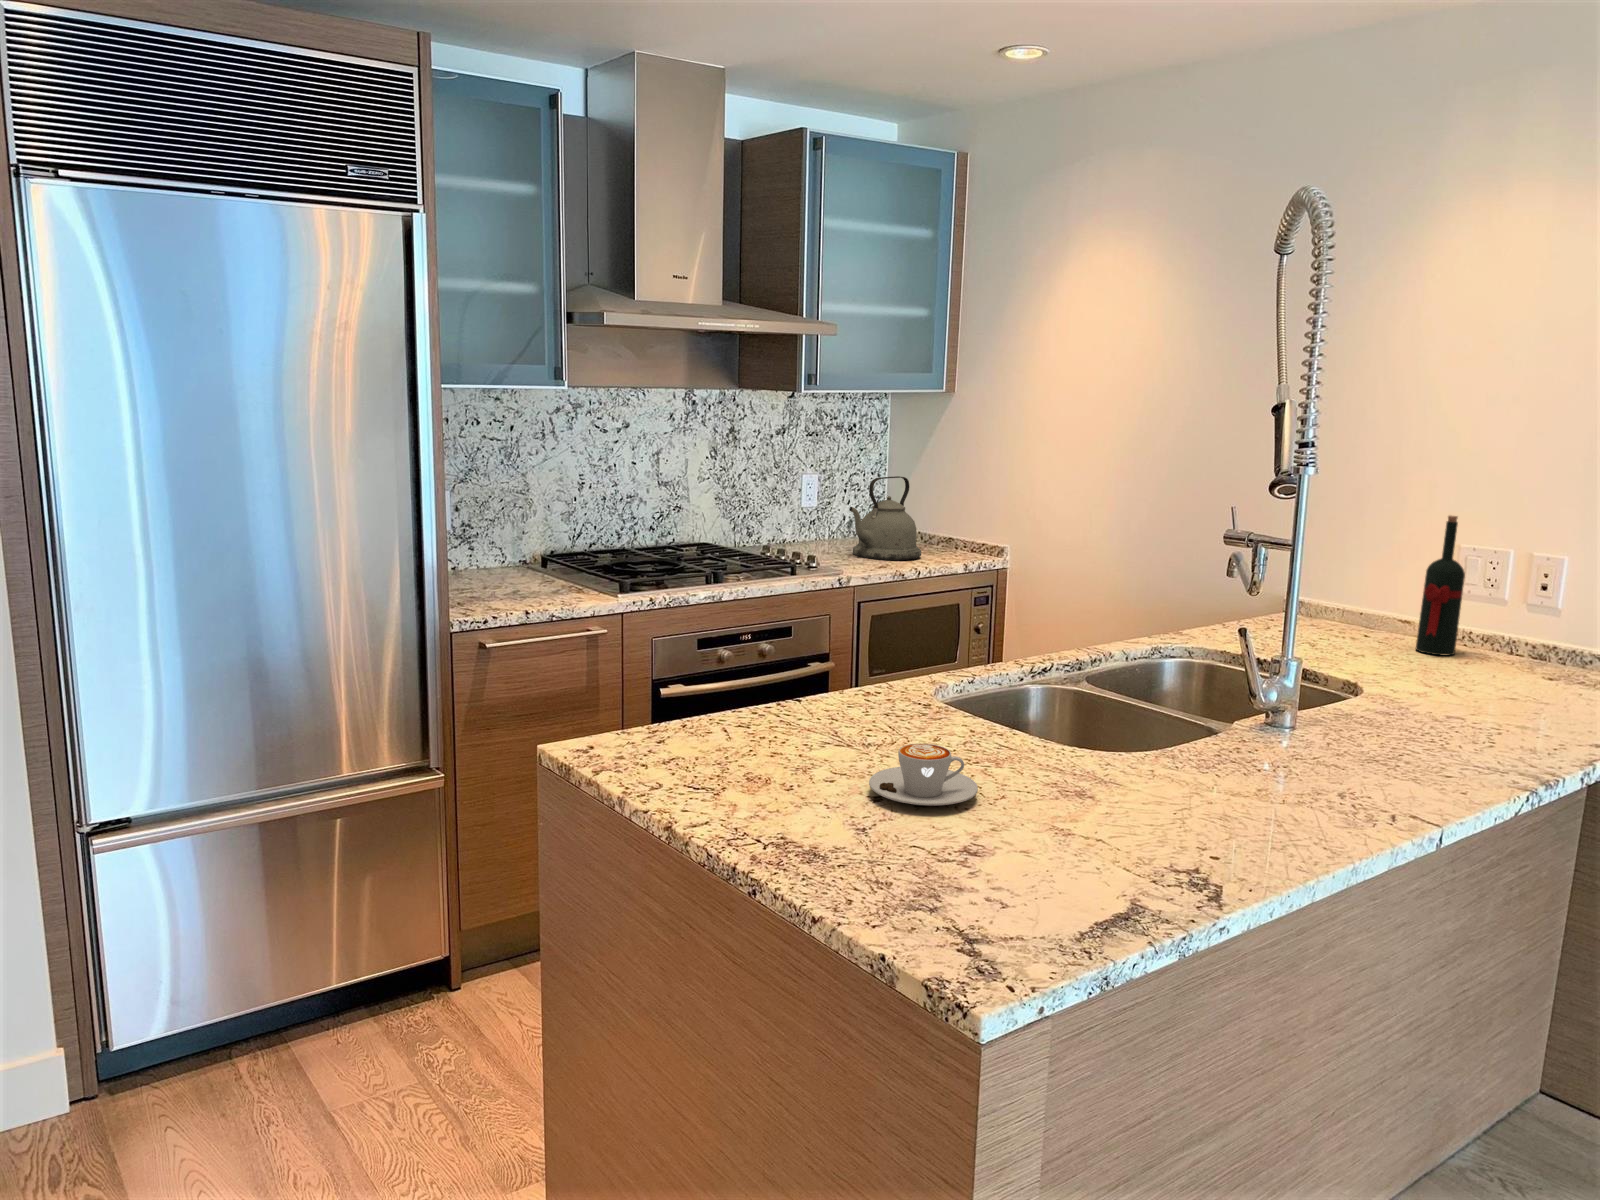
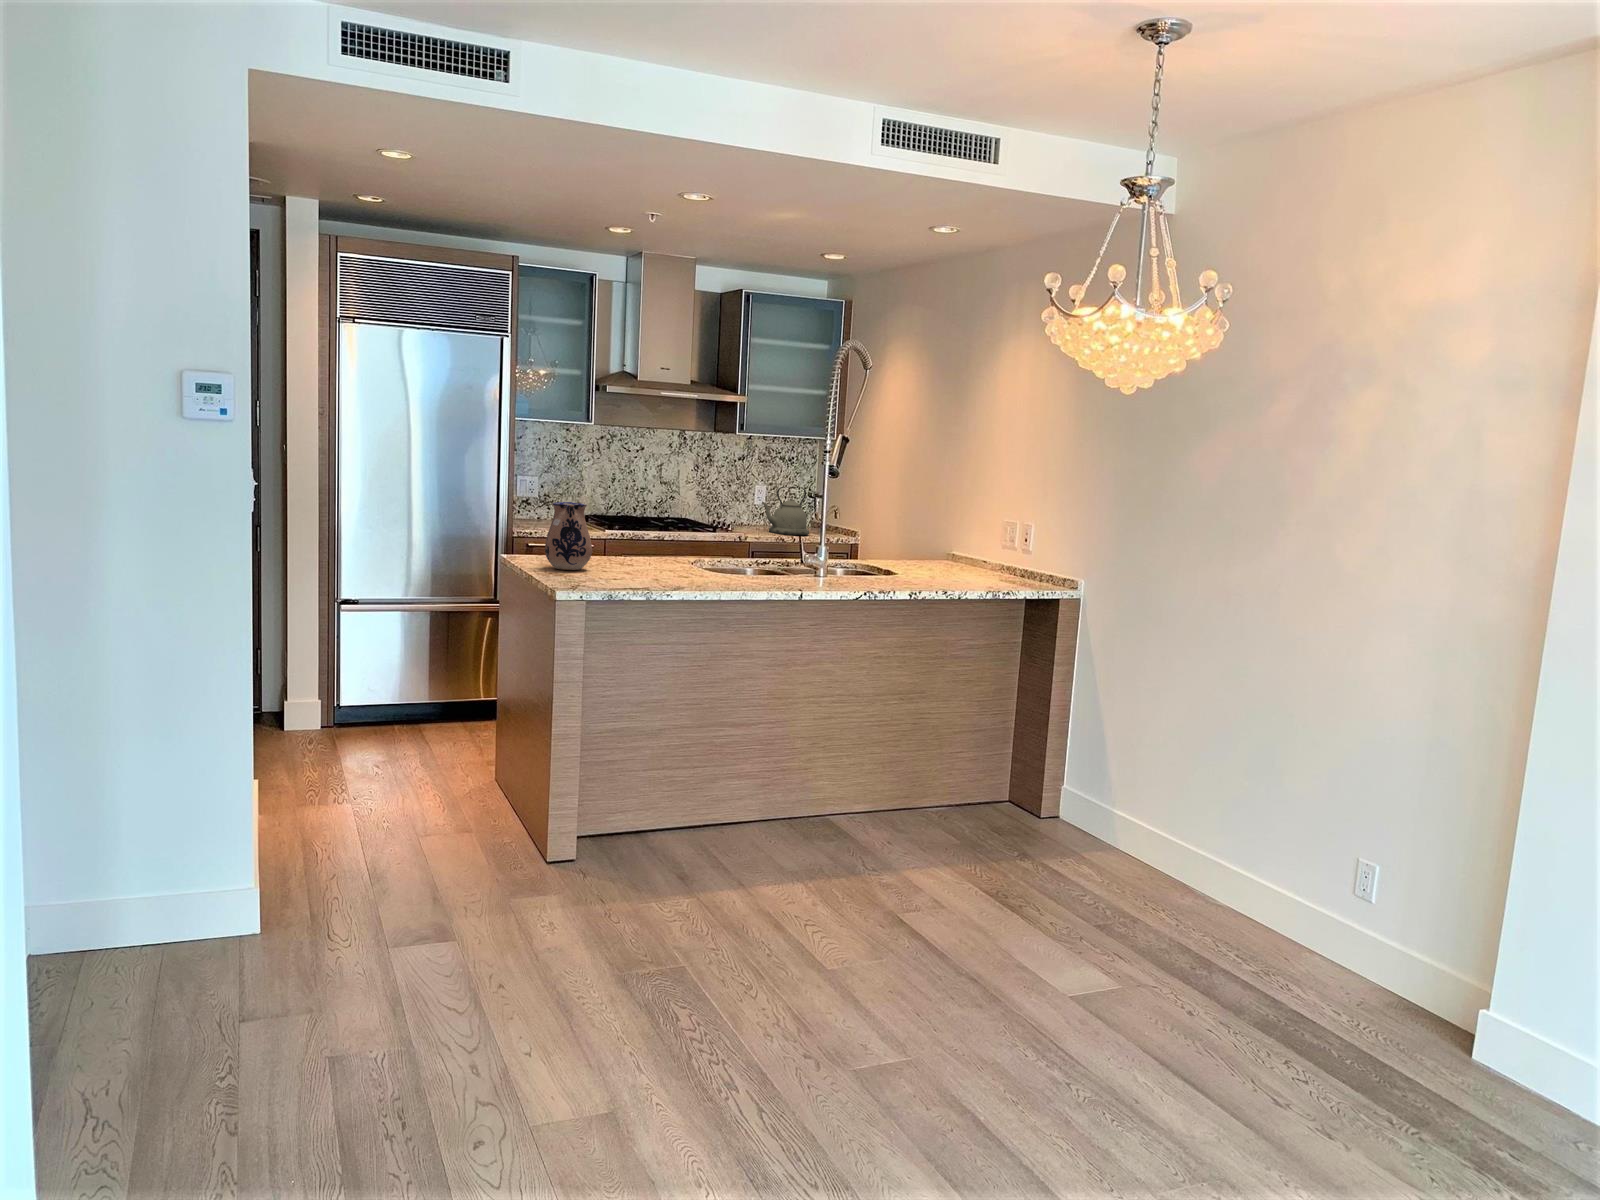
wine bottle: present [1416,516,1465,656] -> none [967,509,991,582]
ceramic pitcher: none [684,588,803,770] -> present [545,502,592,570]
coffee cup: present [869,743,978,805] -> none [598,561,640,581]

